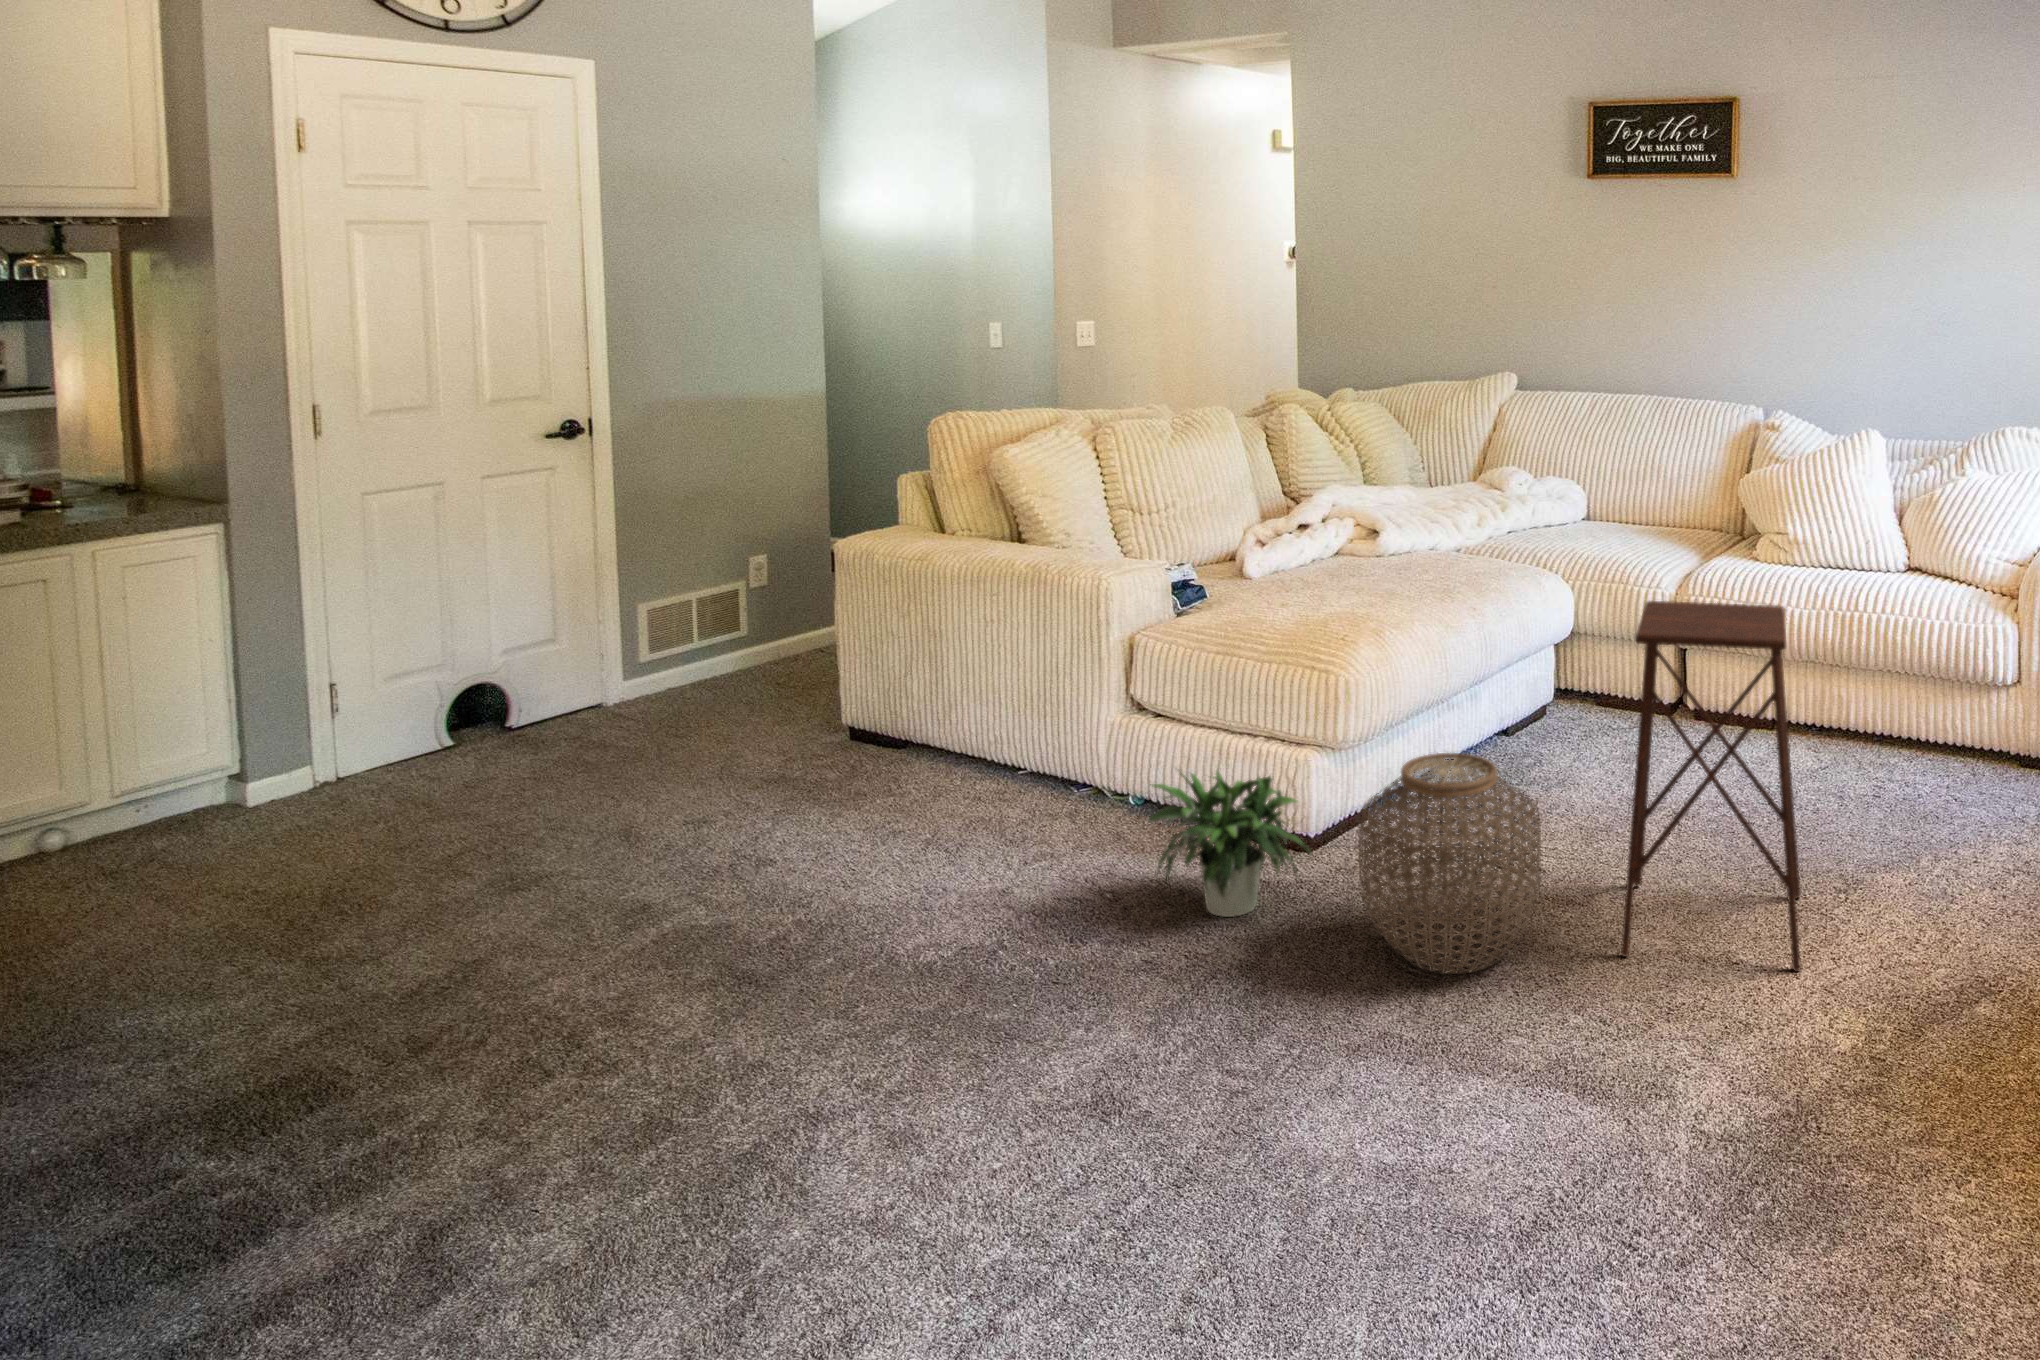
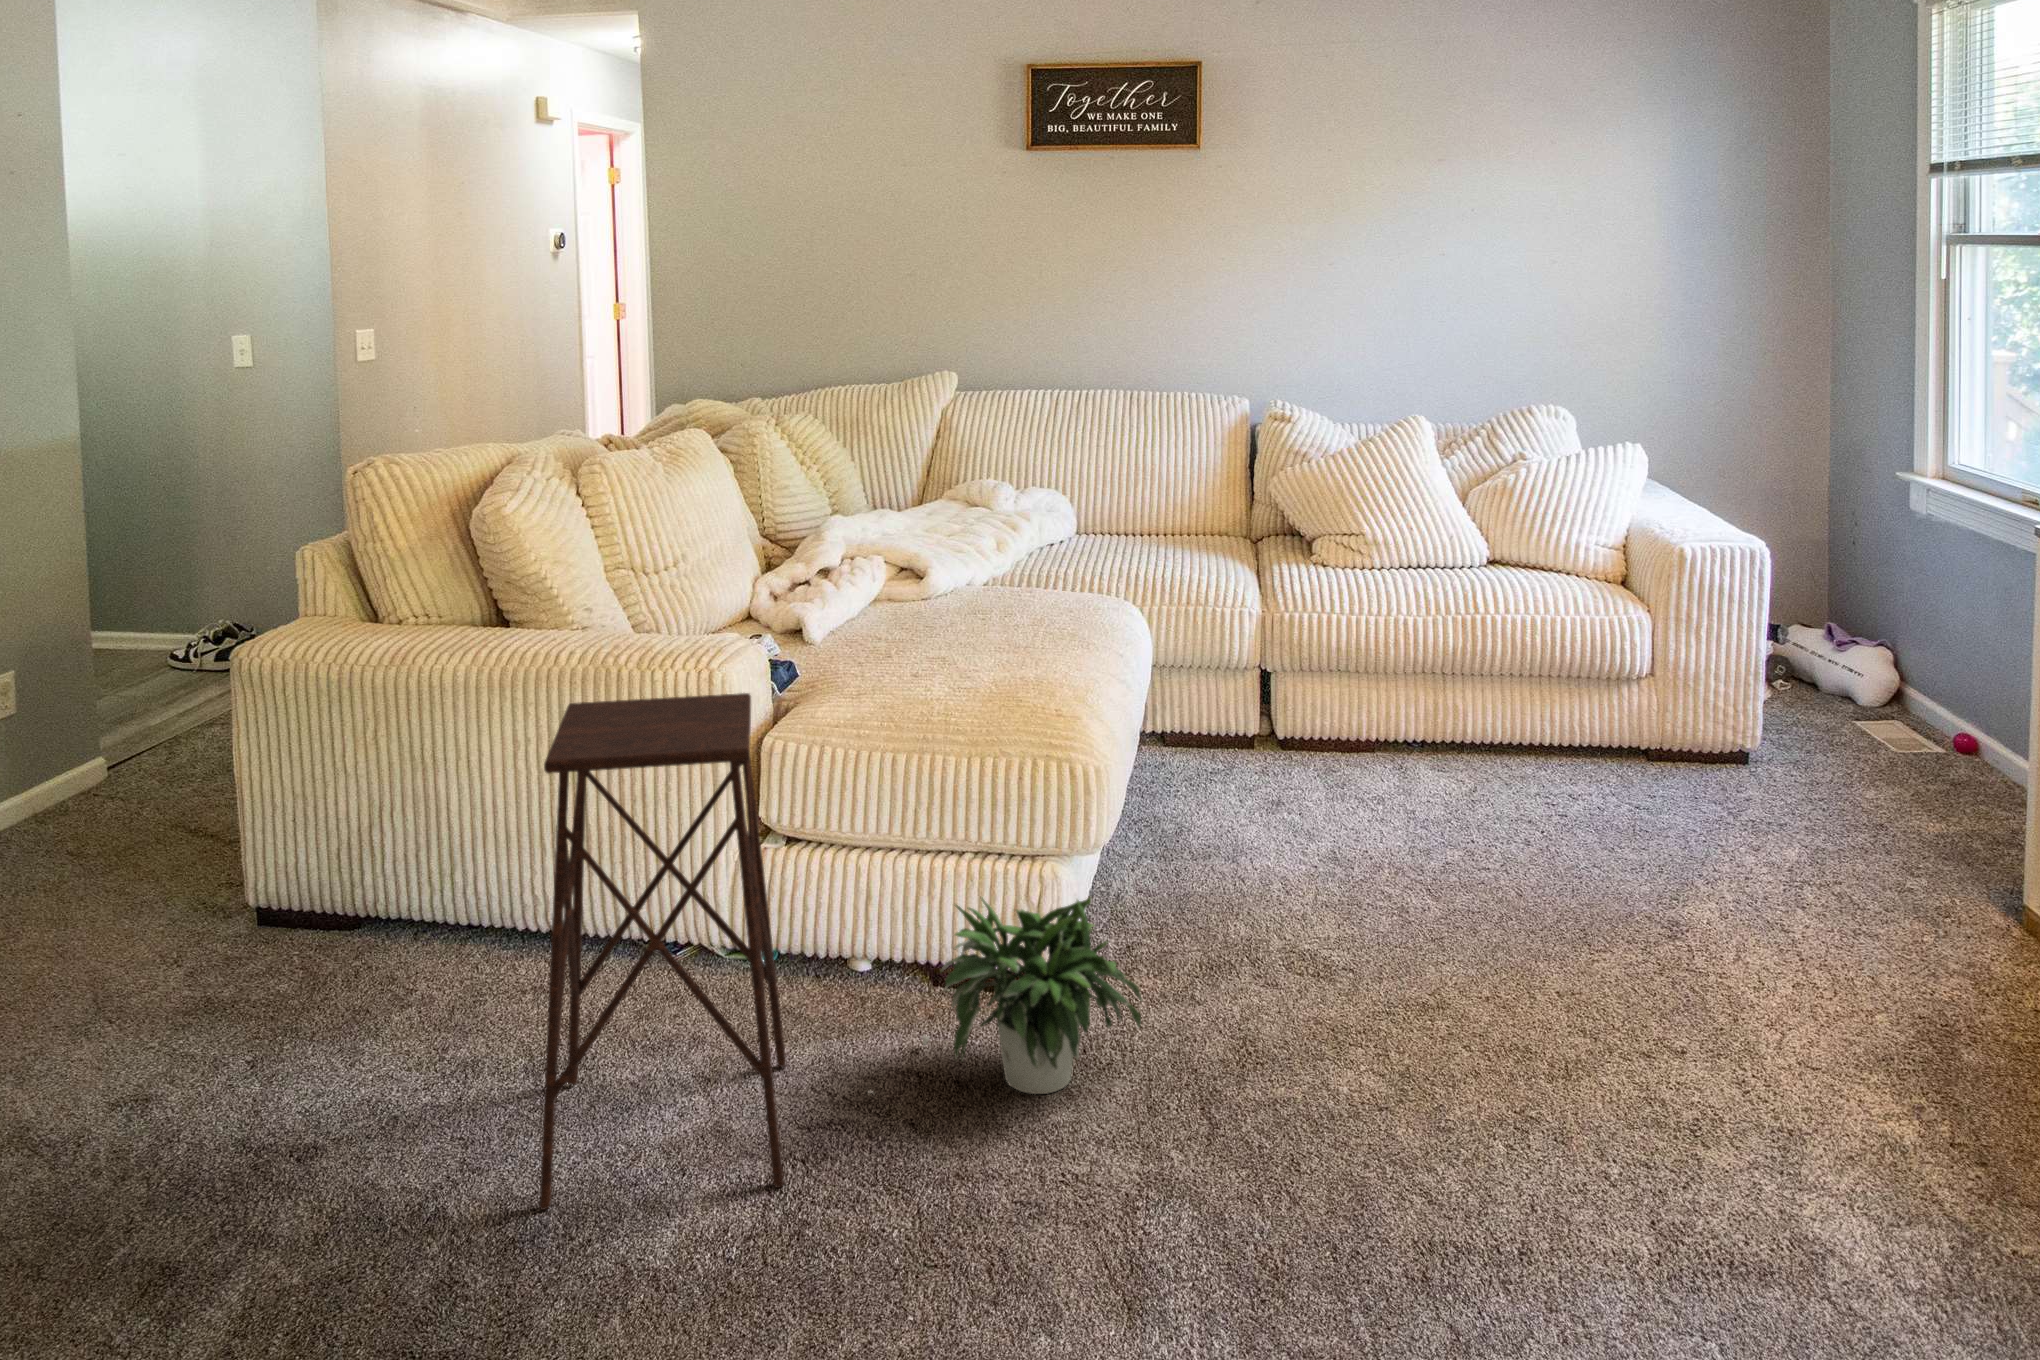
side table: present [1621,601,1801,971] -> present [539,693,786,1210]
woven basket: present [1359,753,1541,974] -> none [1248,837,1485,1121]

